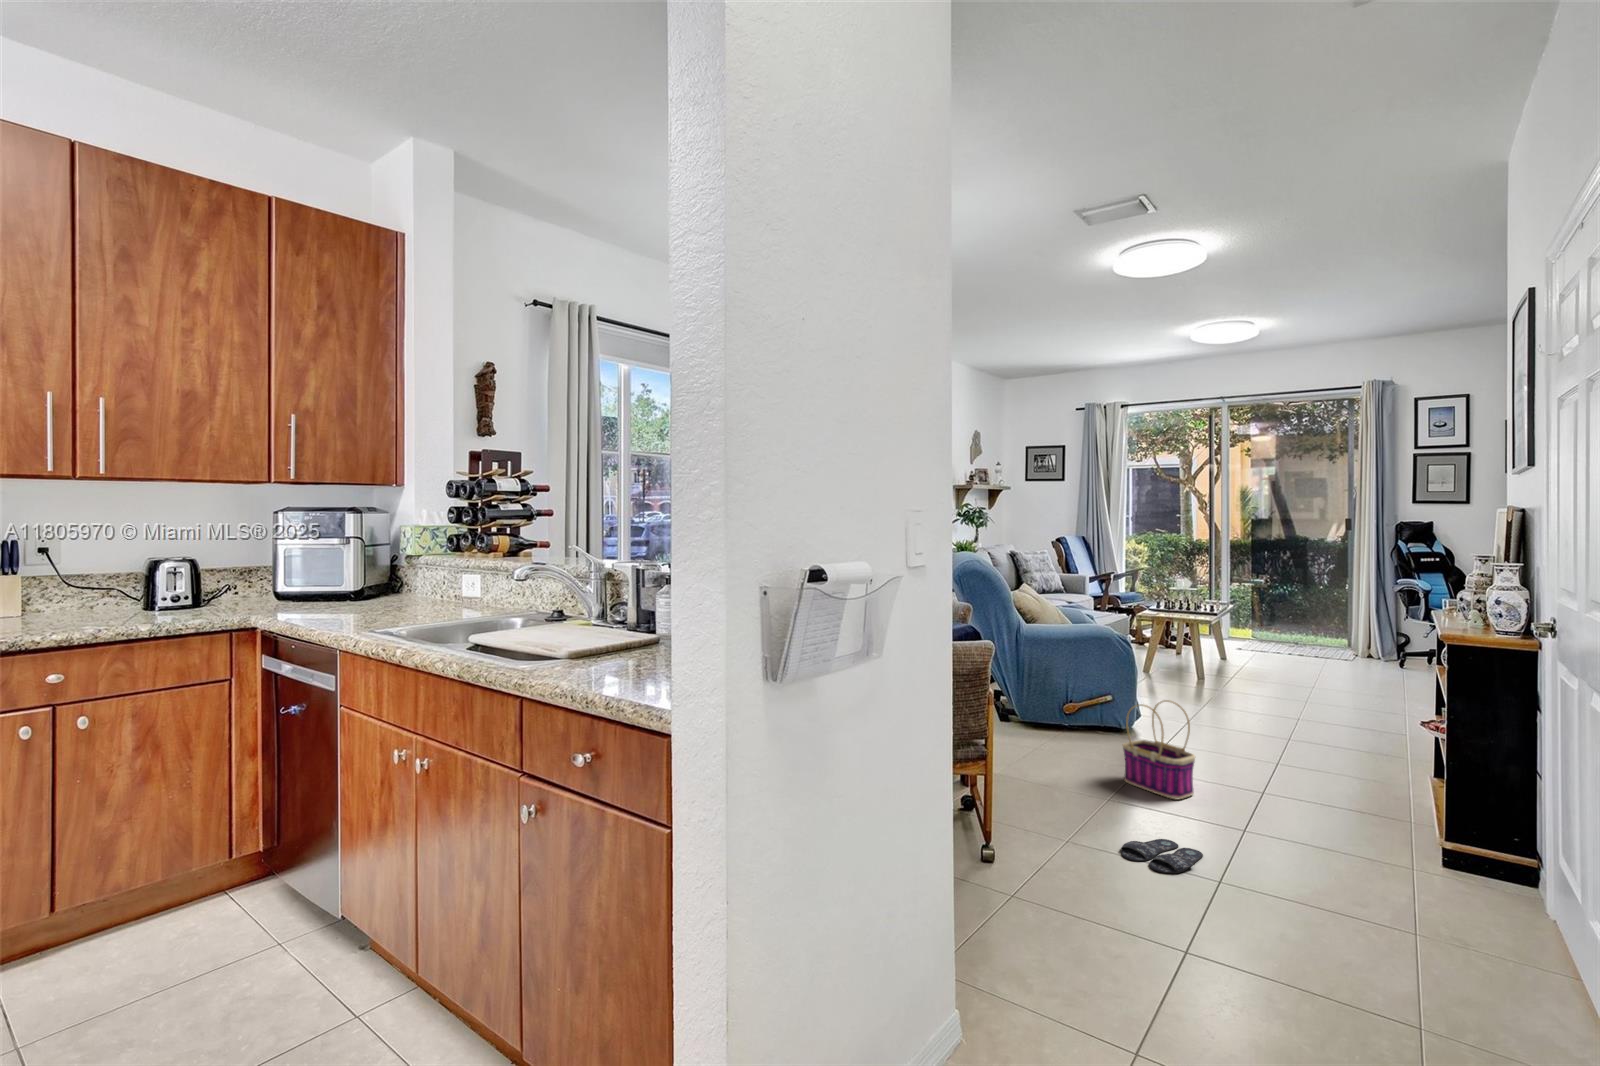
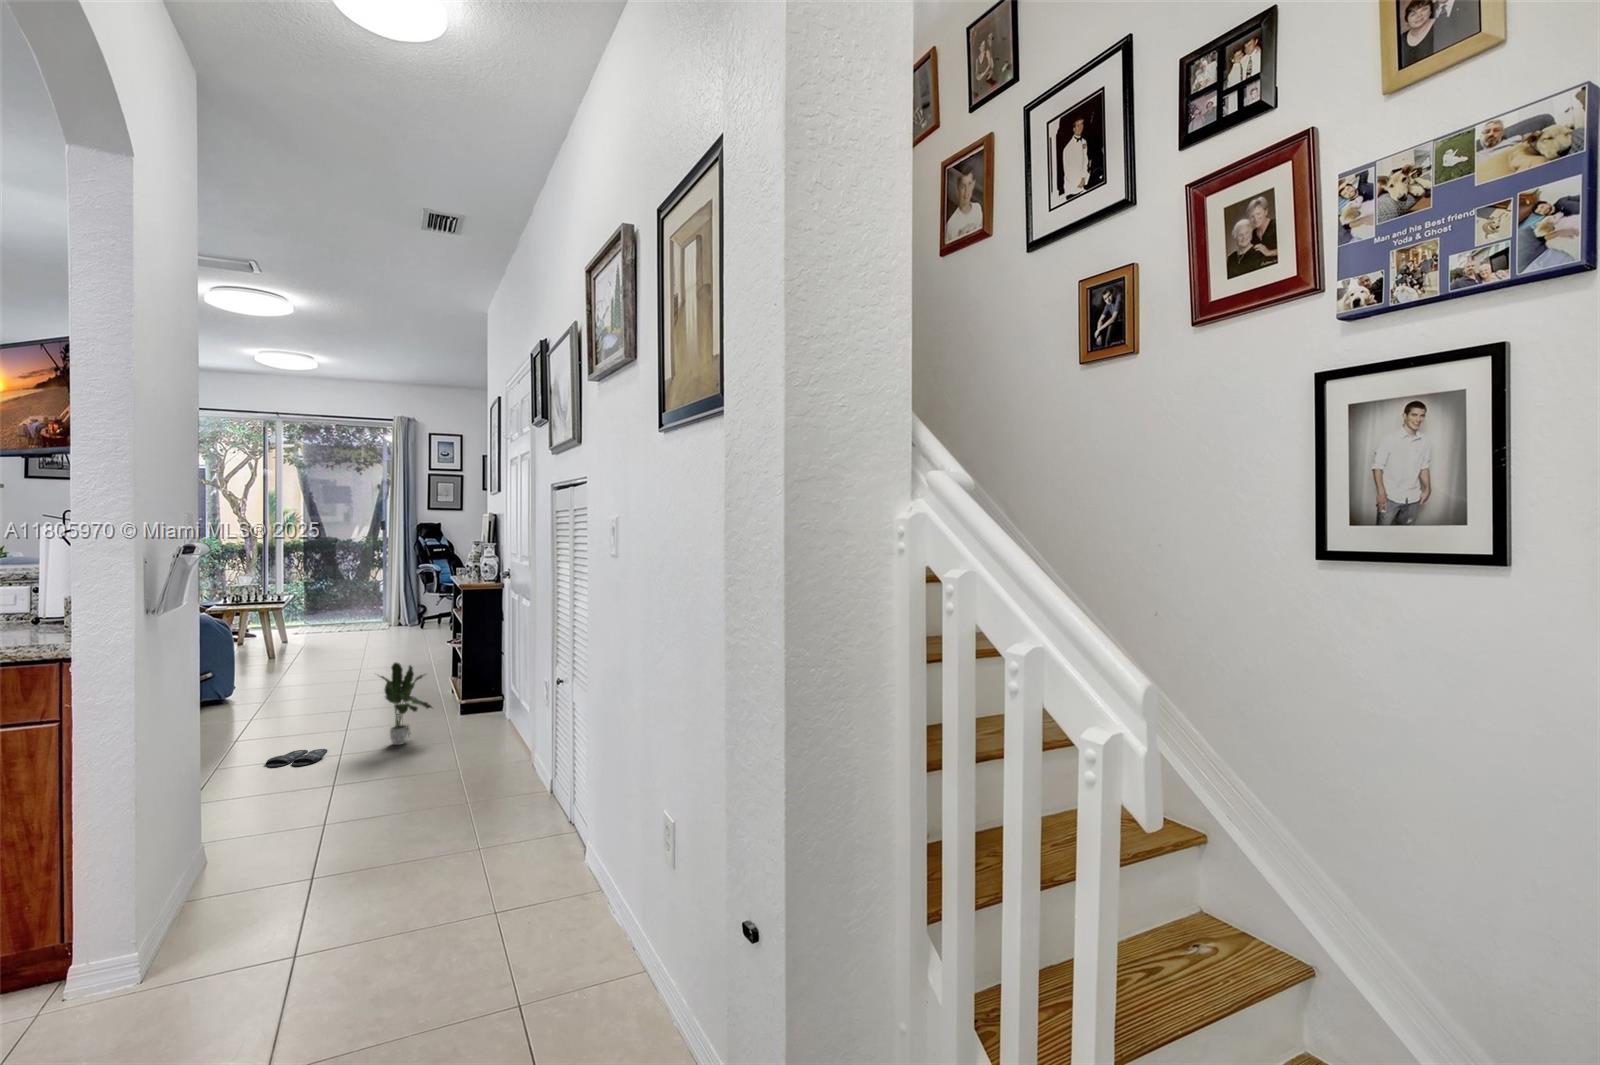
basket: present [1123,700,1195,799] -> none [242,658,307,731]
potted plant: none [1272,753,1376,890] -> present [380,663,432,745]

